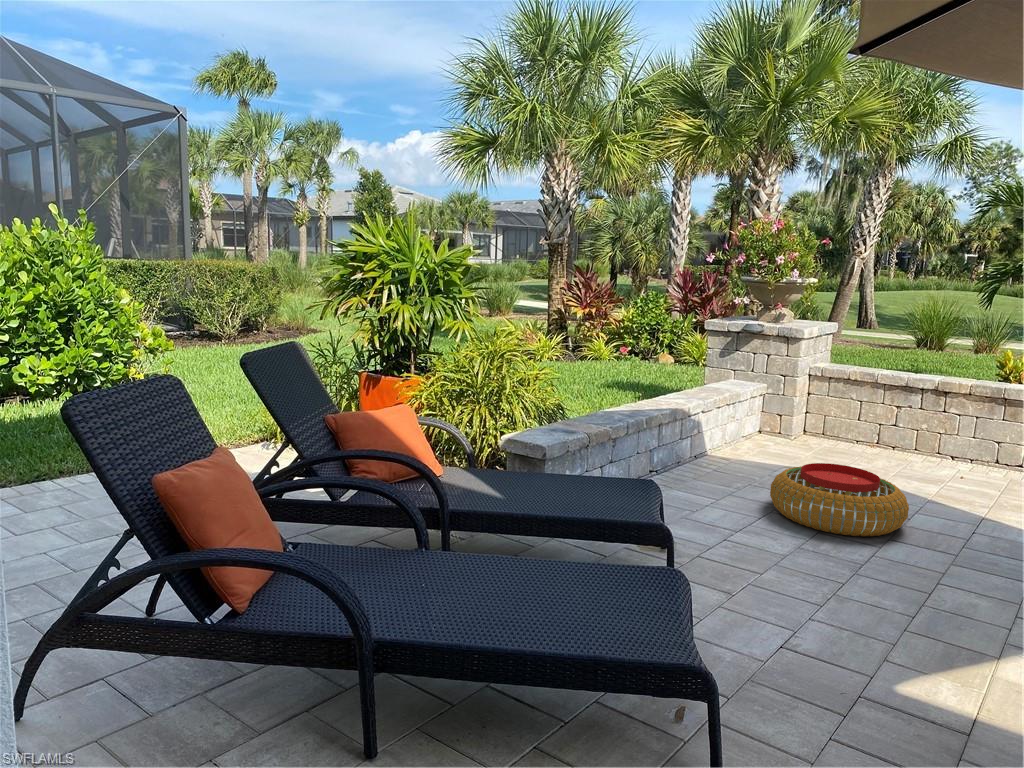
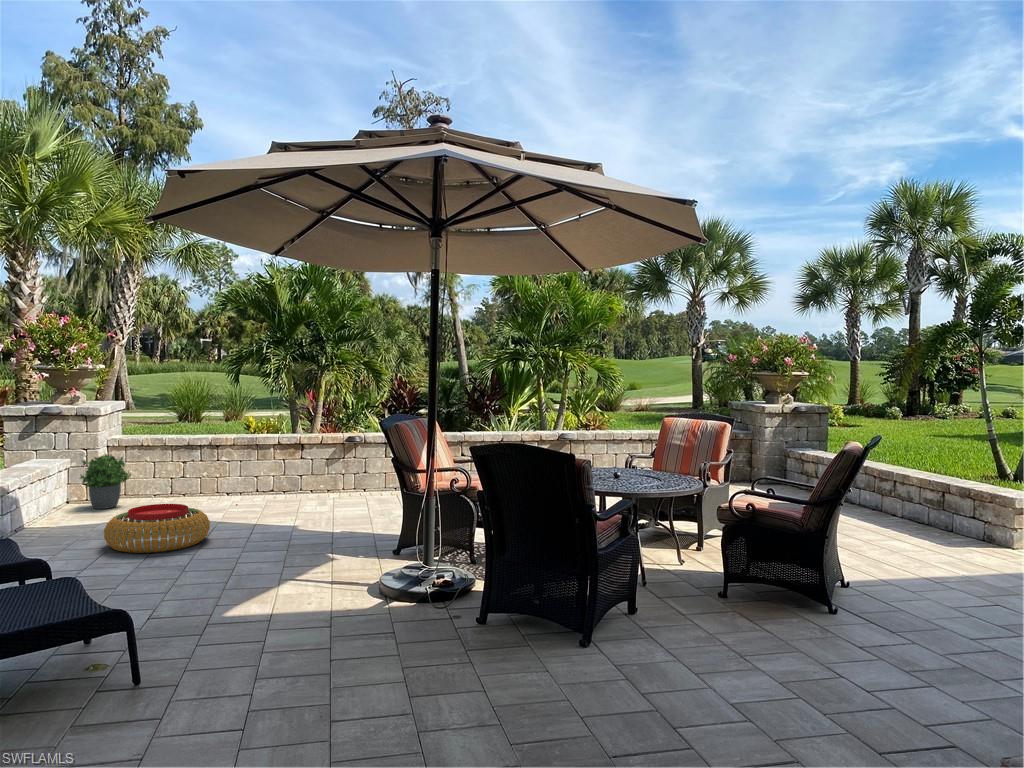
potted plant: none [772,384,830,447] -> present [80,454,132,509]

